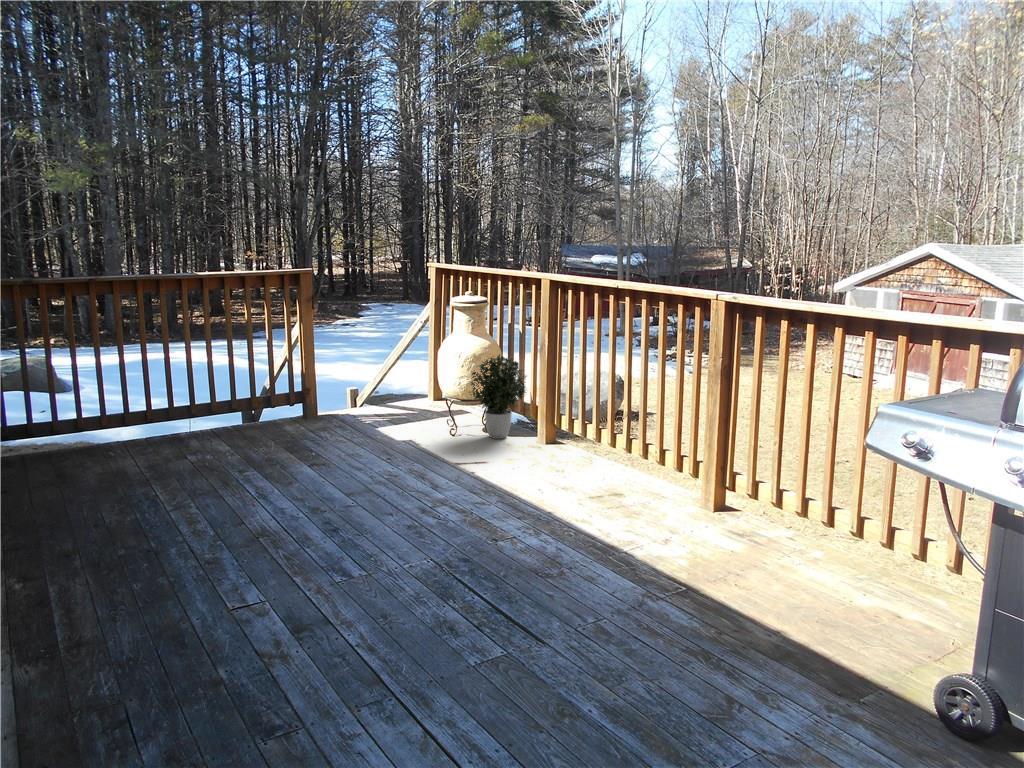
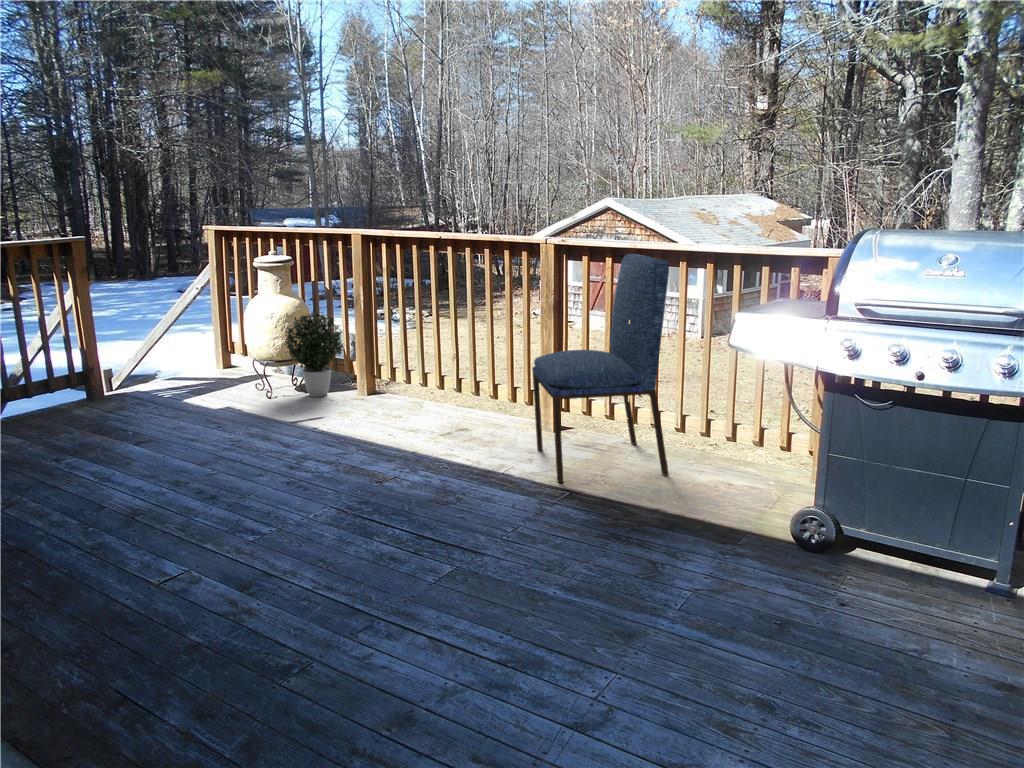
dining chair: none [676,317,833,588] -> present [532,254,669,483]

